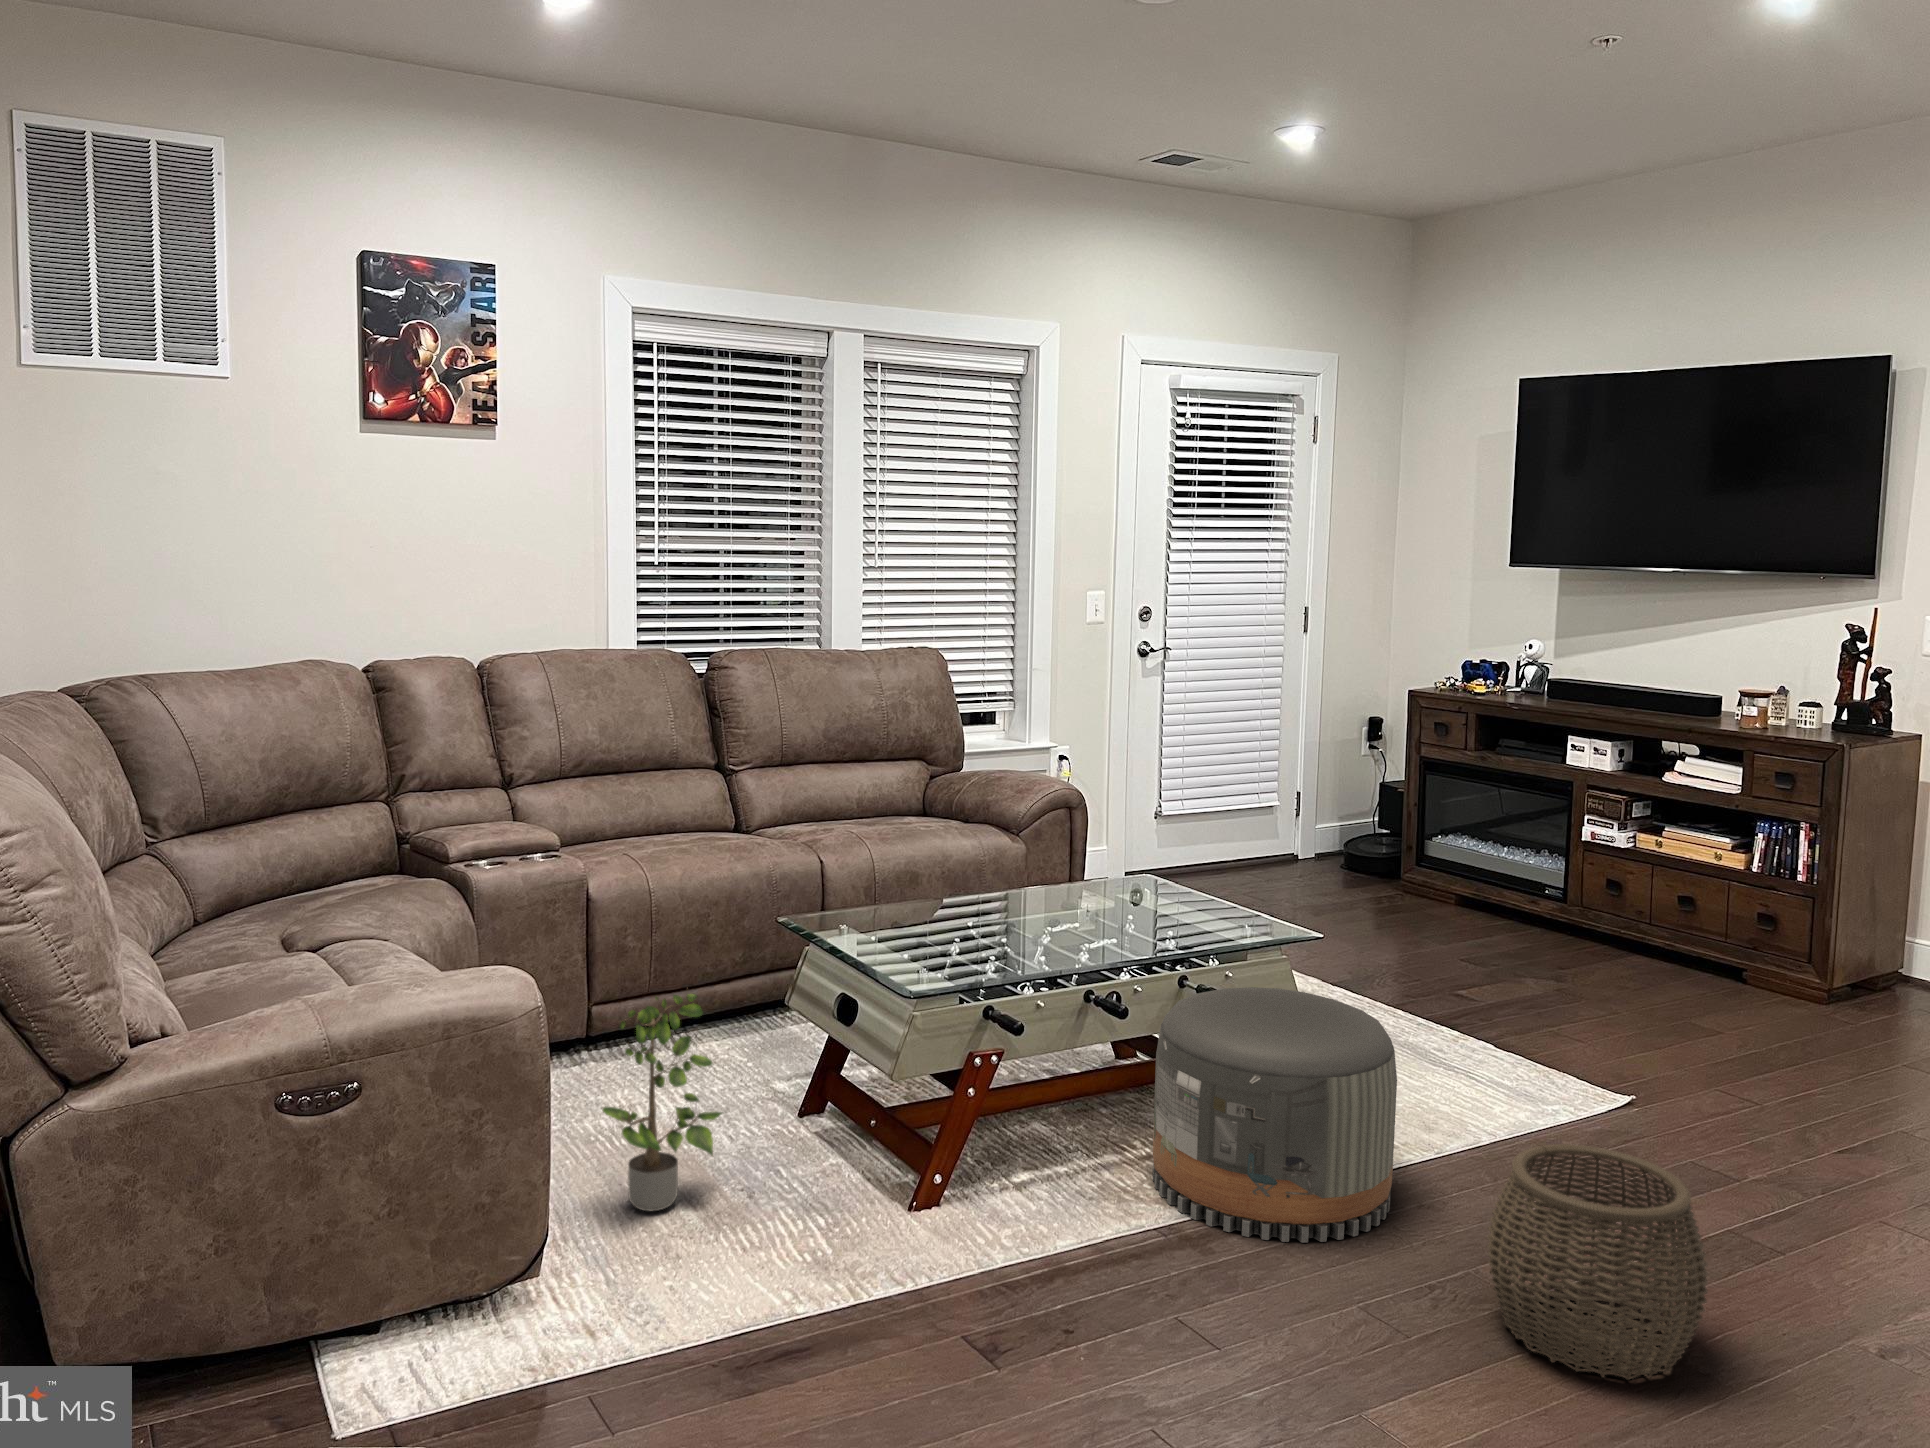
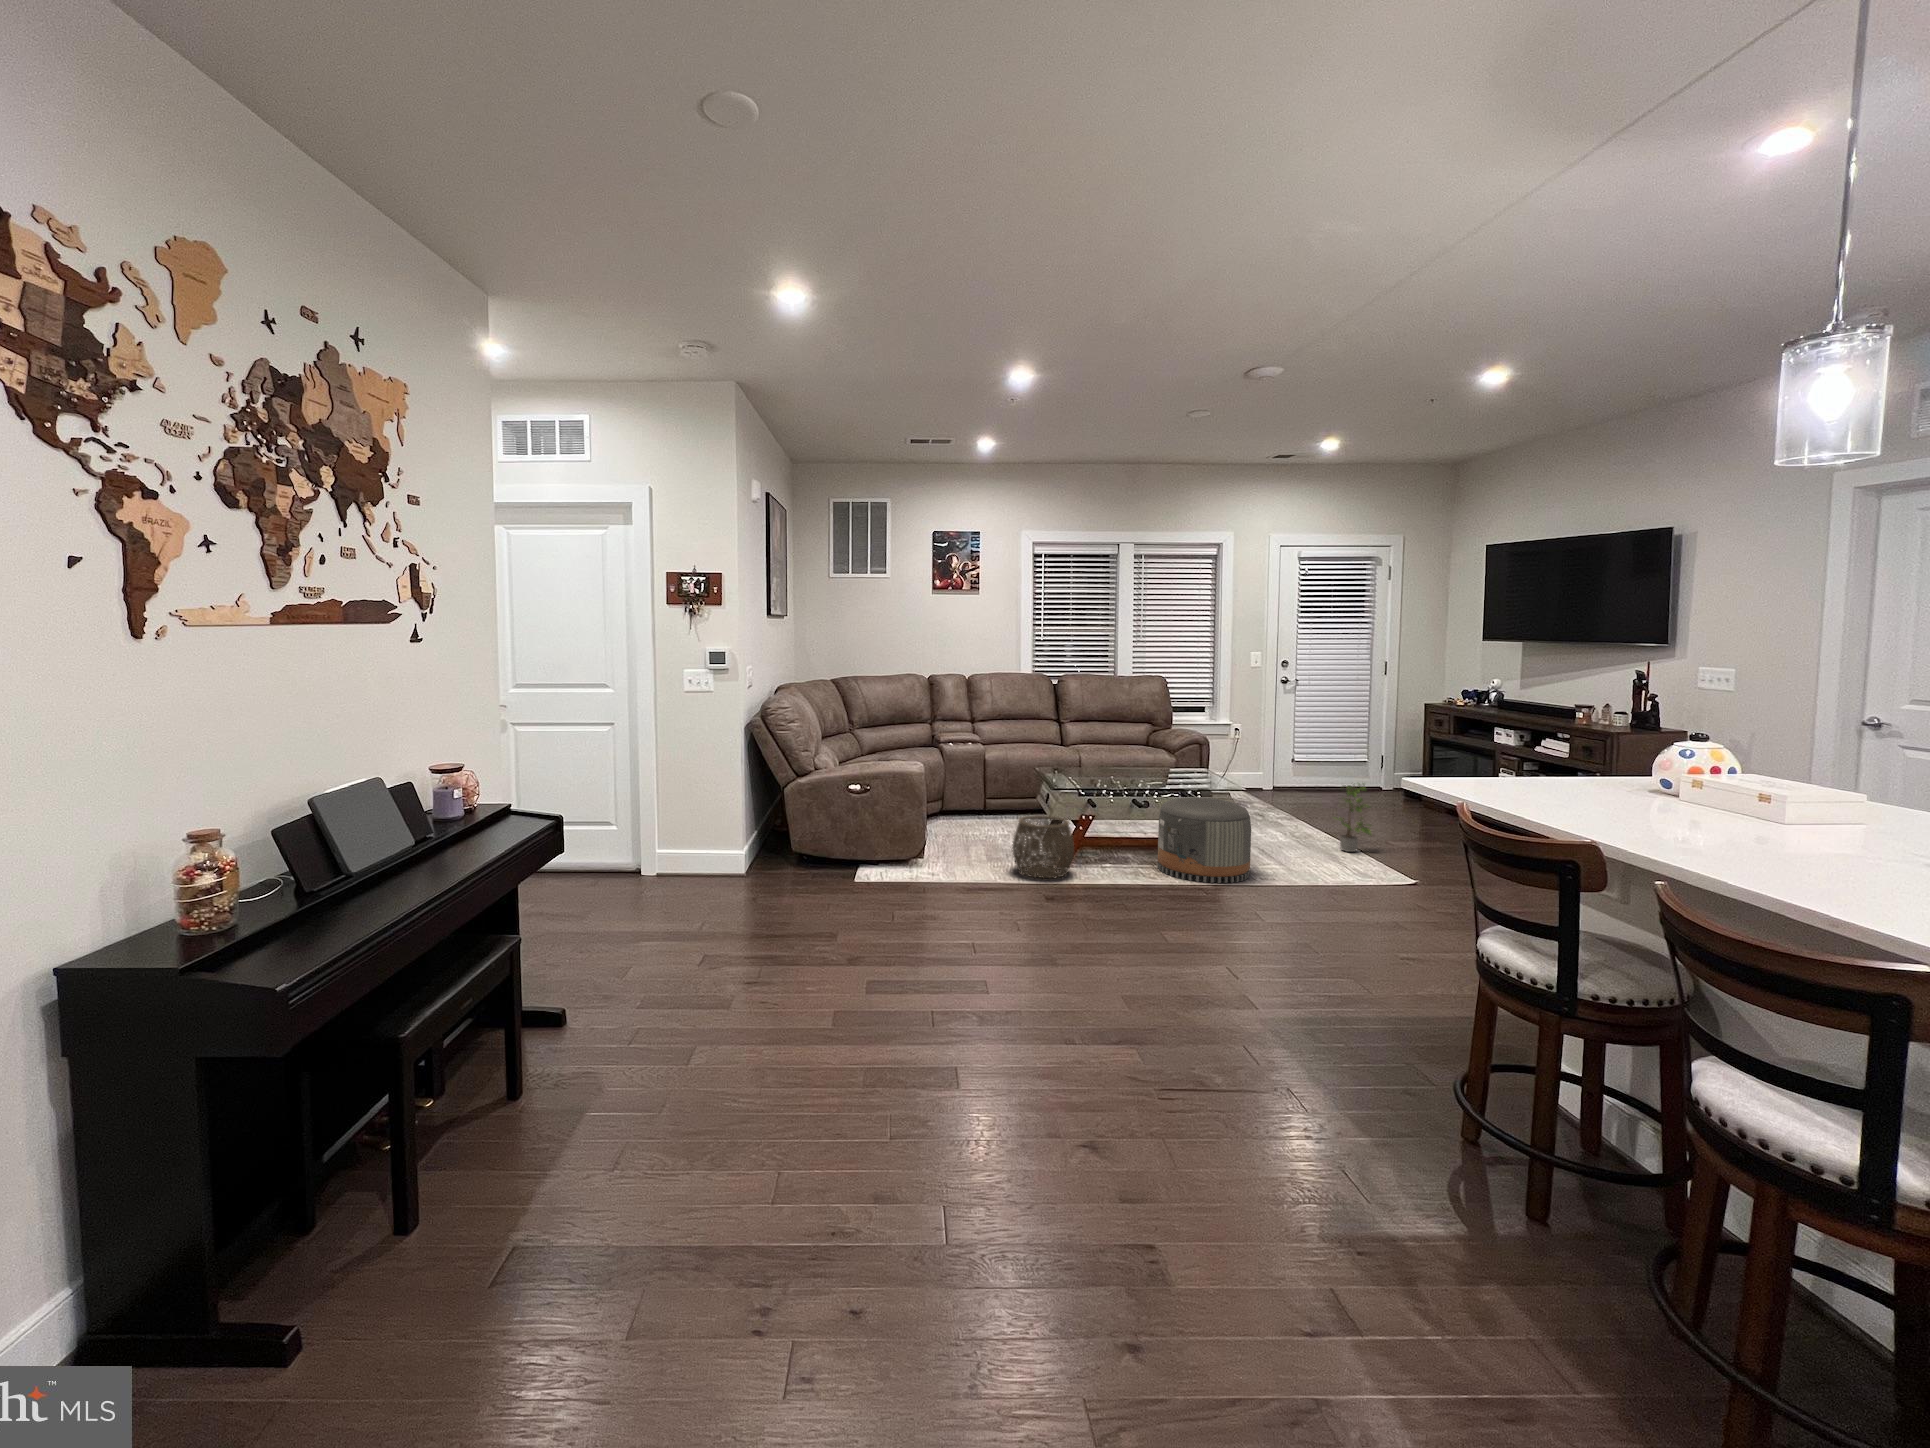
potted plant: present [603,994,722,1211] -> present [1338,784,1371,852]
woven basket: present [1487,1144,1708,1380] -> present [1013,815,1074,878]

